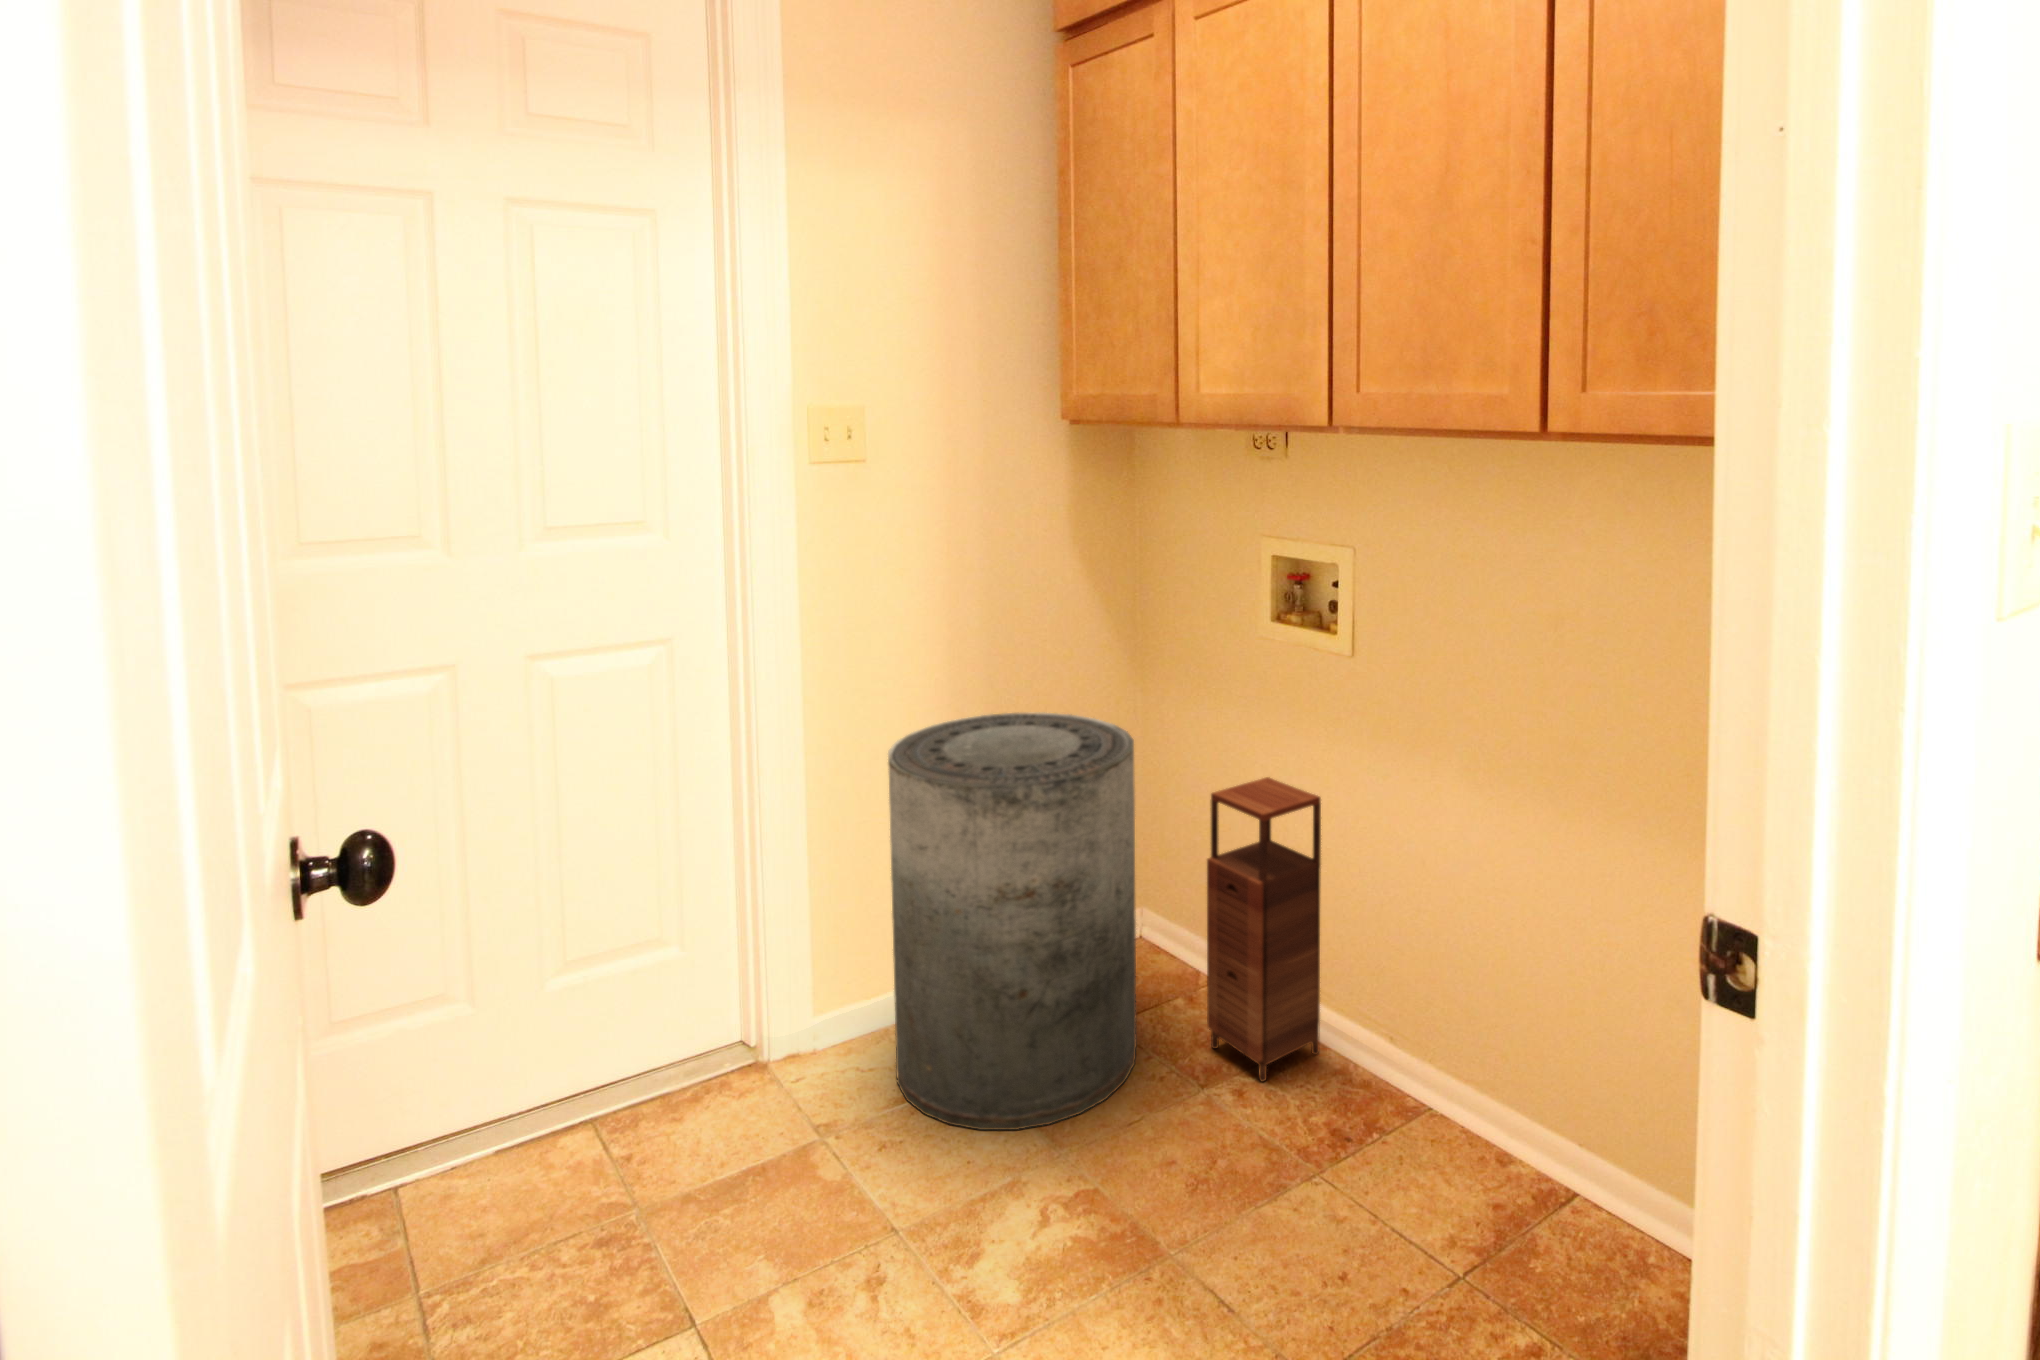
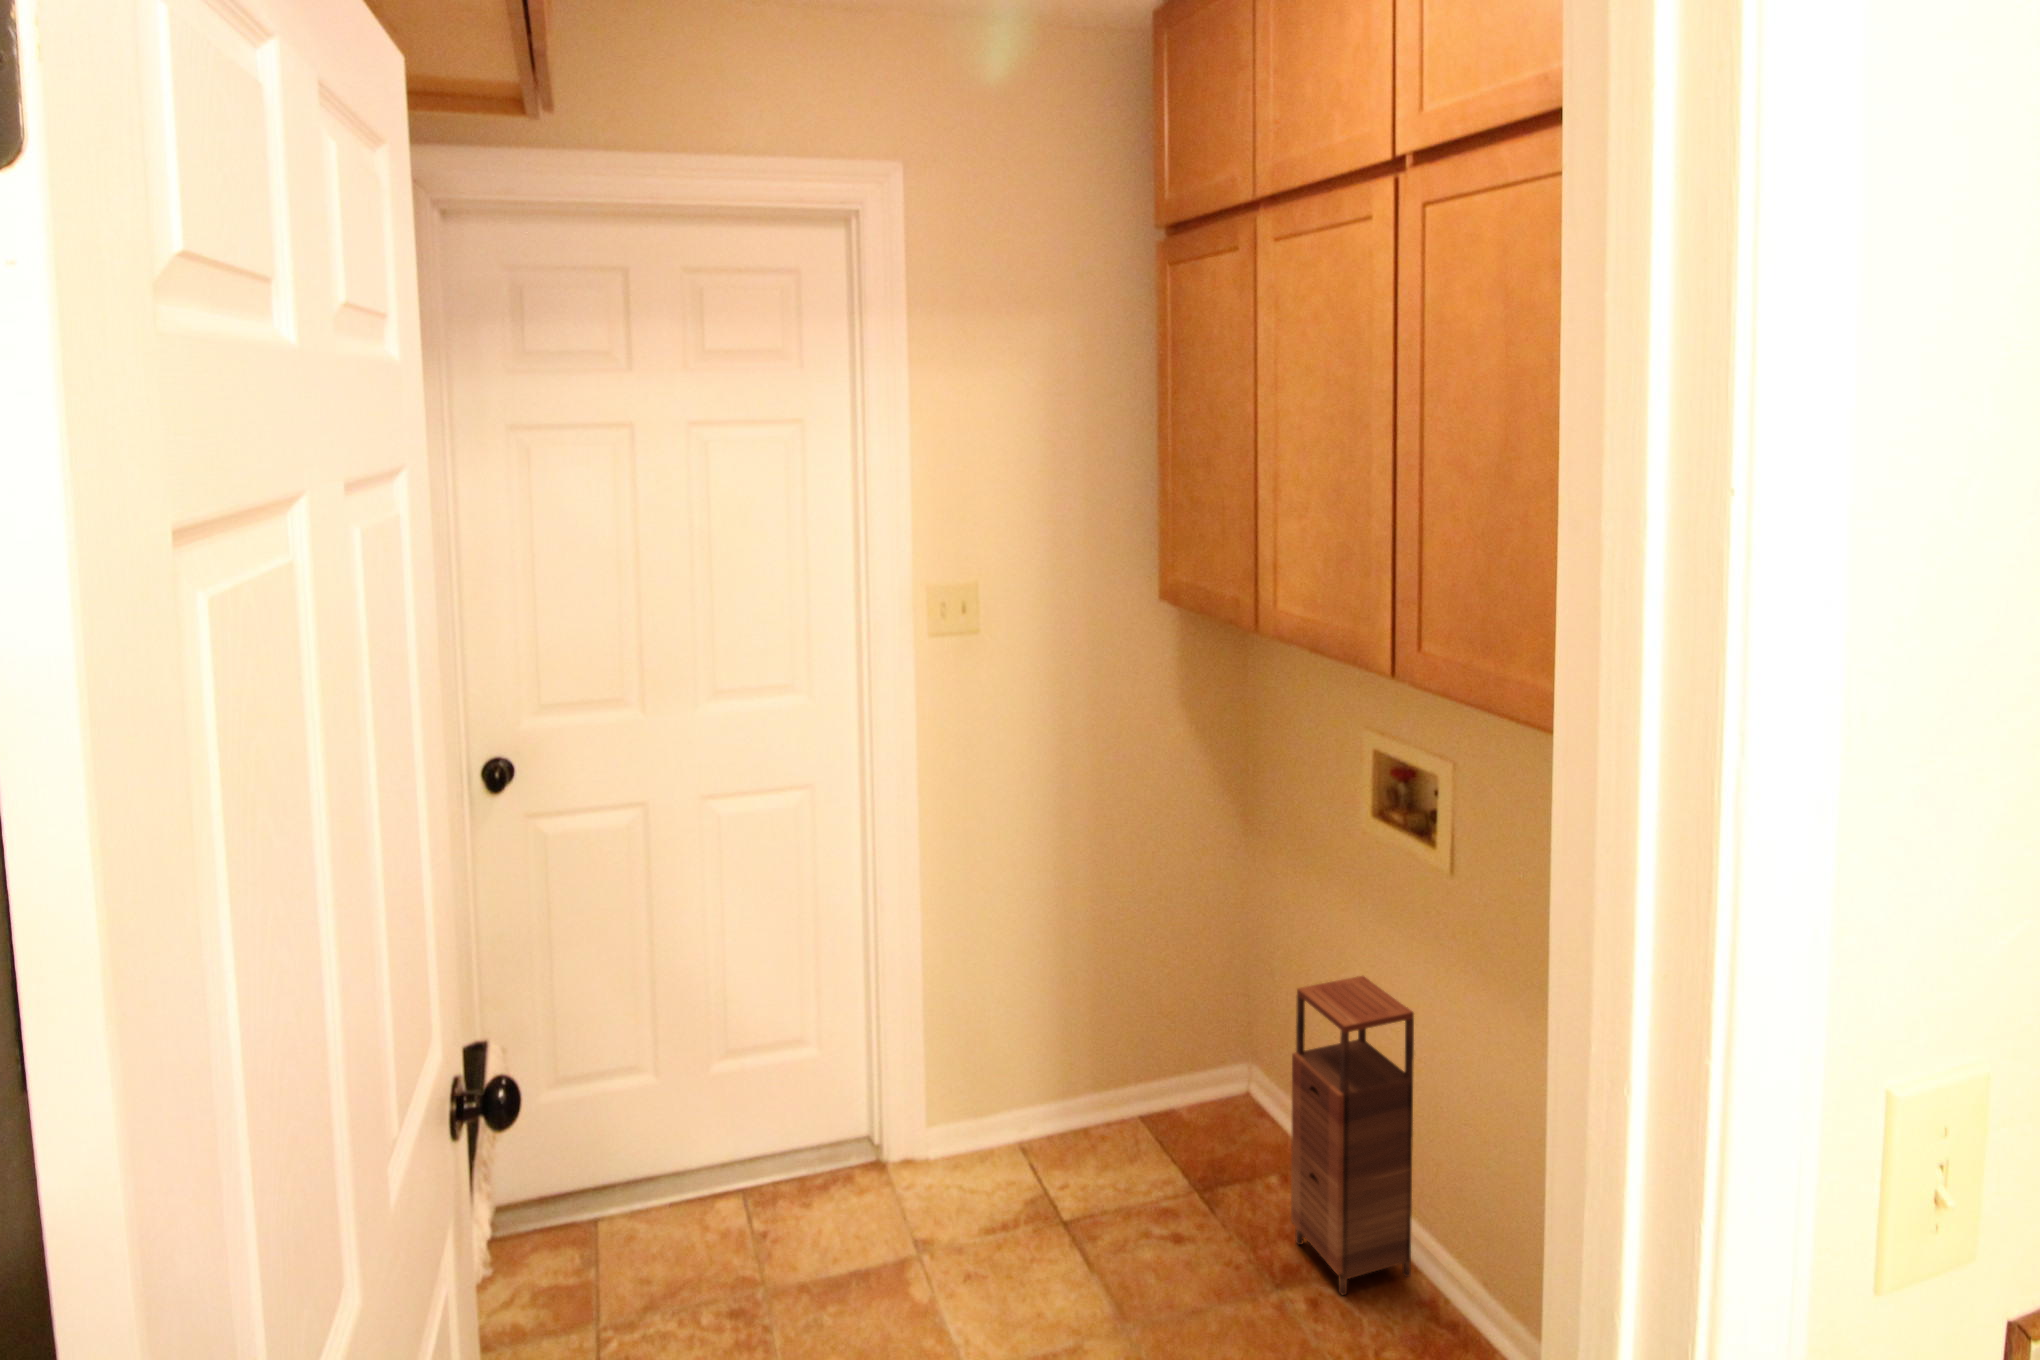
trash can: present [888,712,1136,1130] -> none [985,870,1220,1291]

